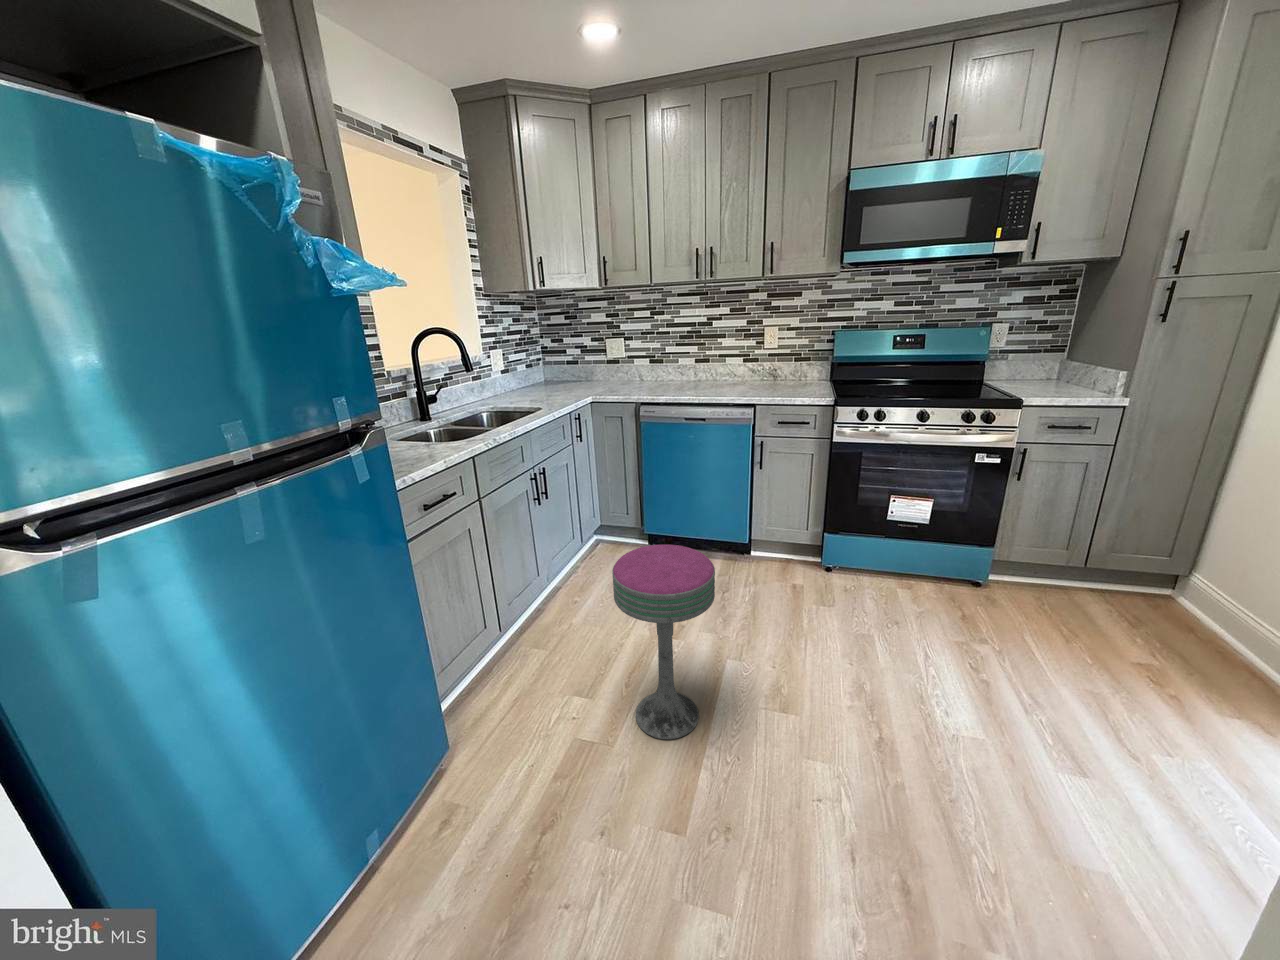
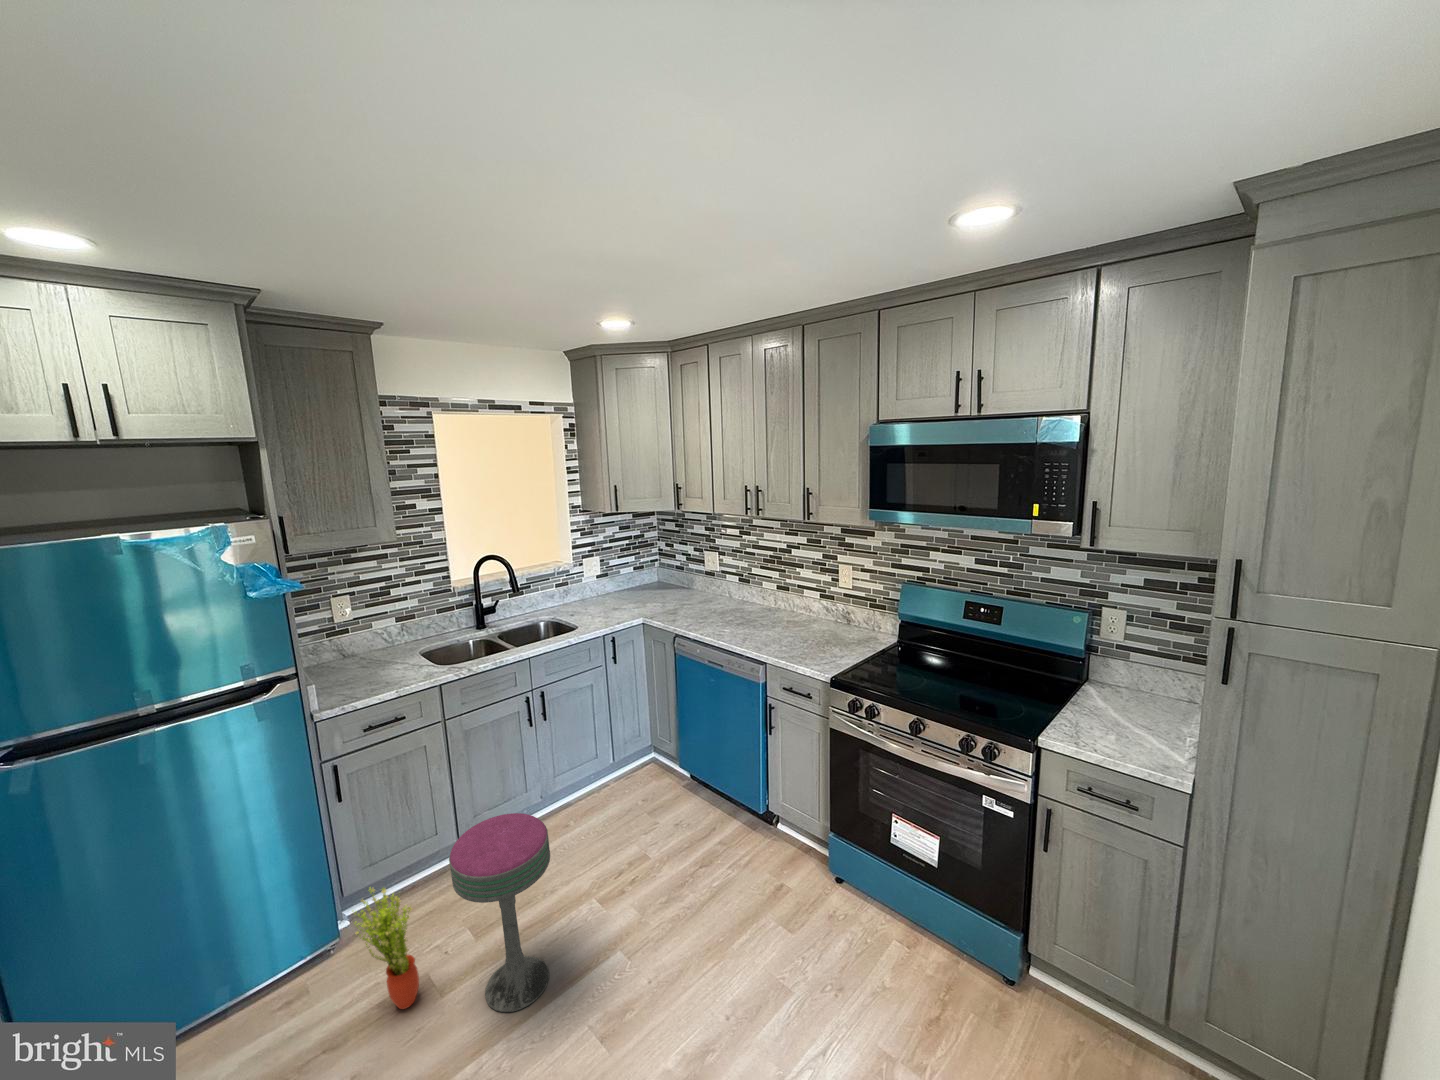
potted plant: none [518,650,589,782] -> present [355,887,419,1009]

